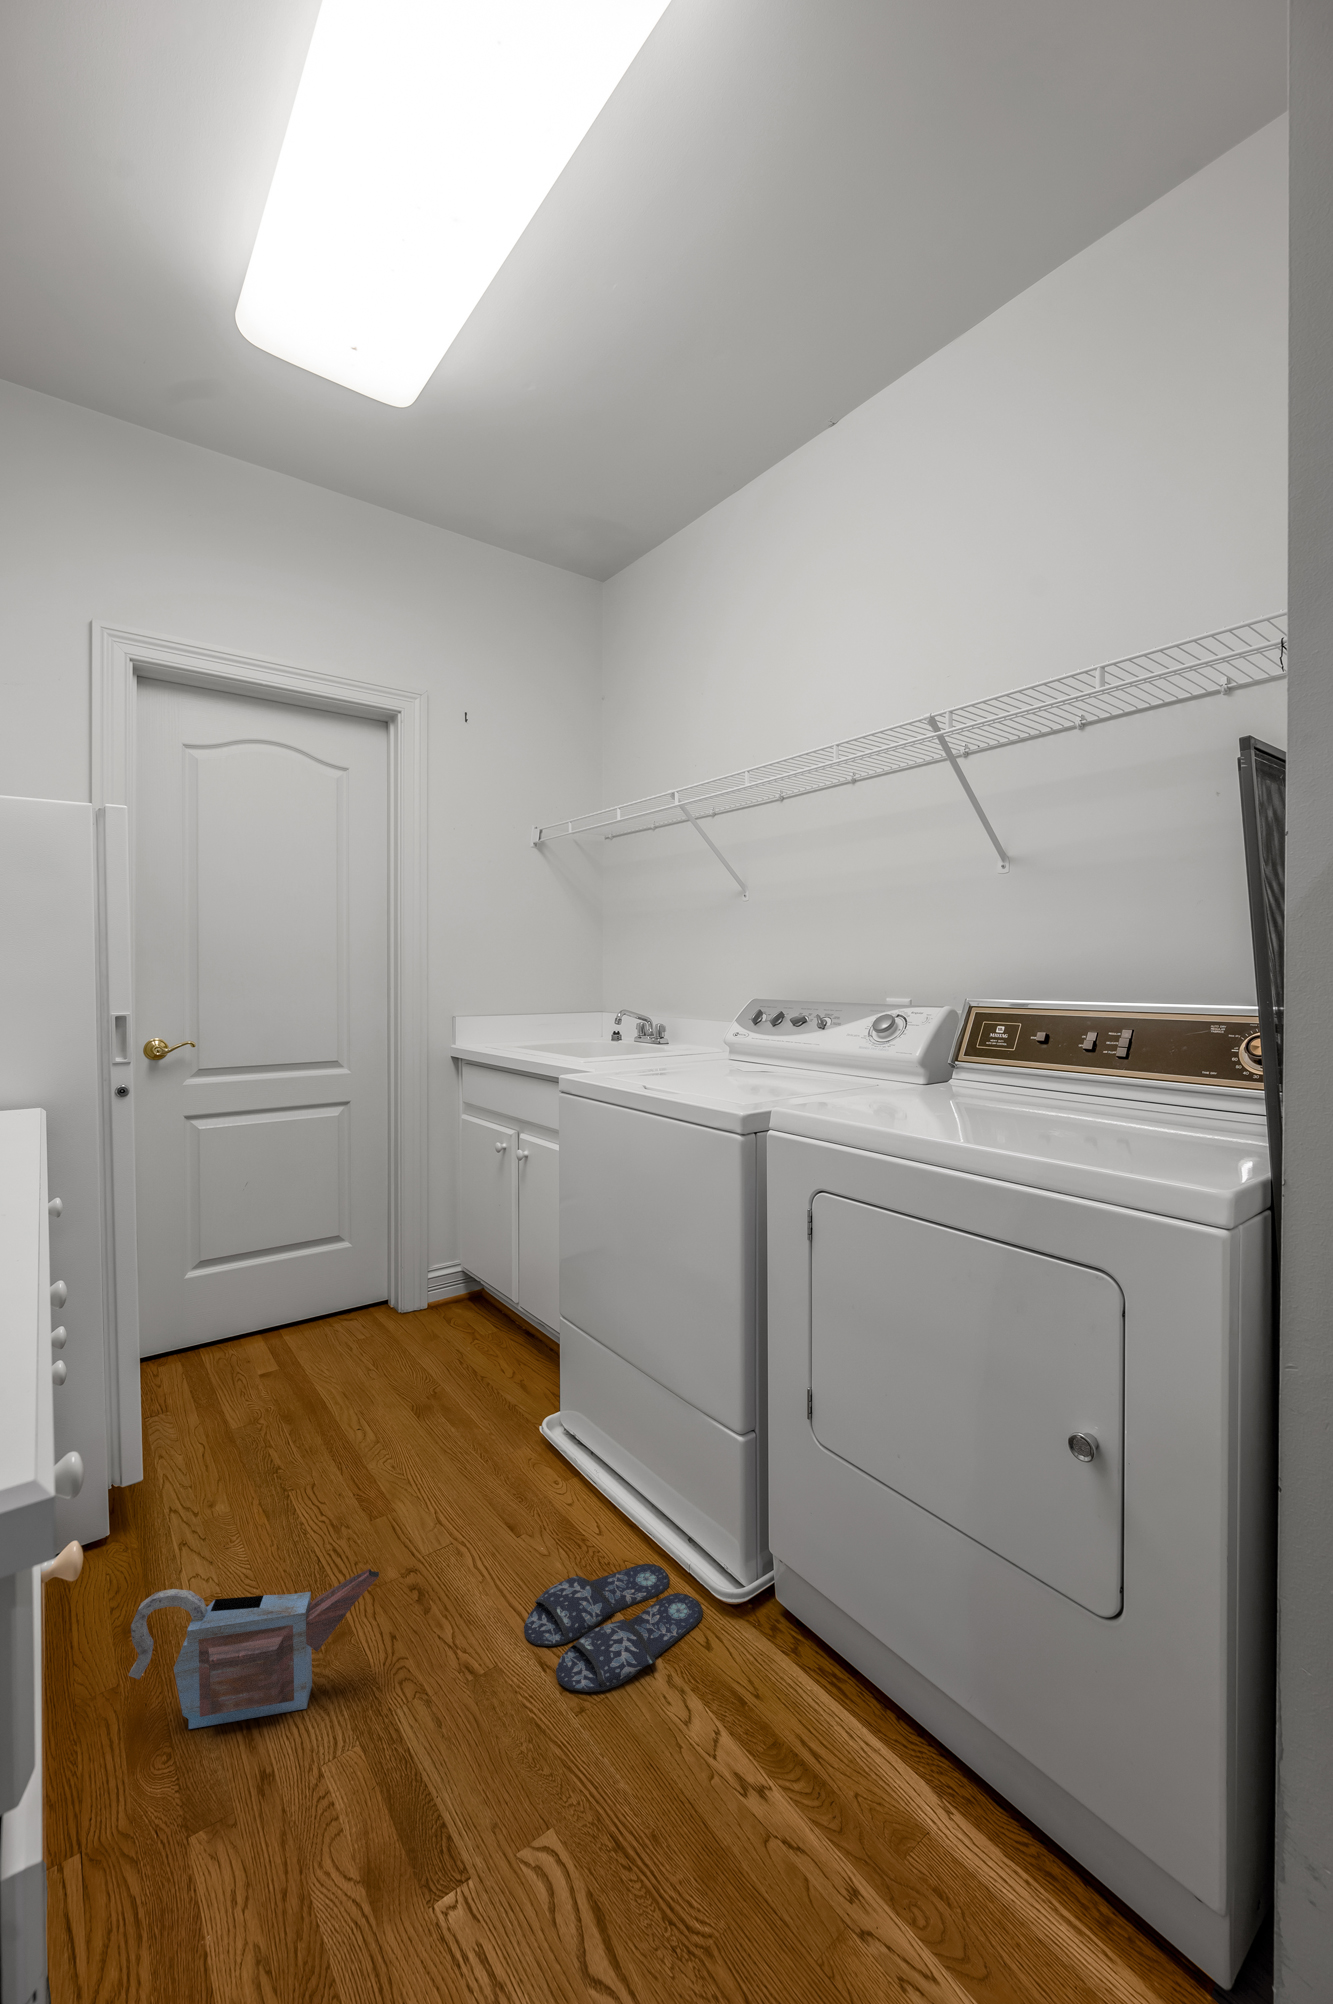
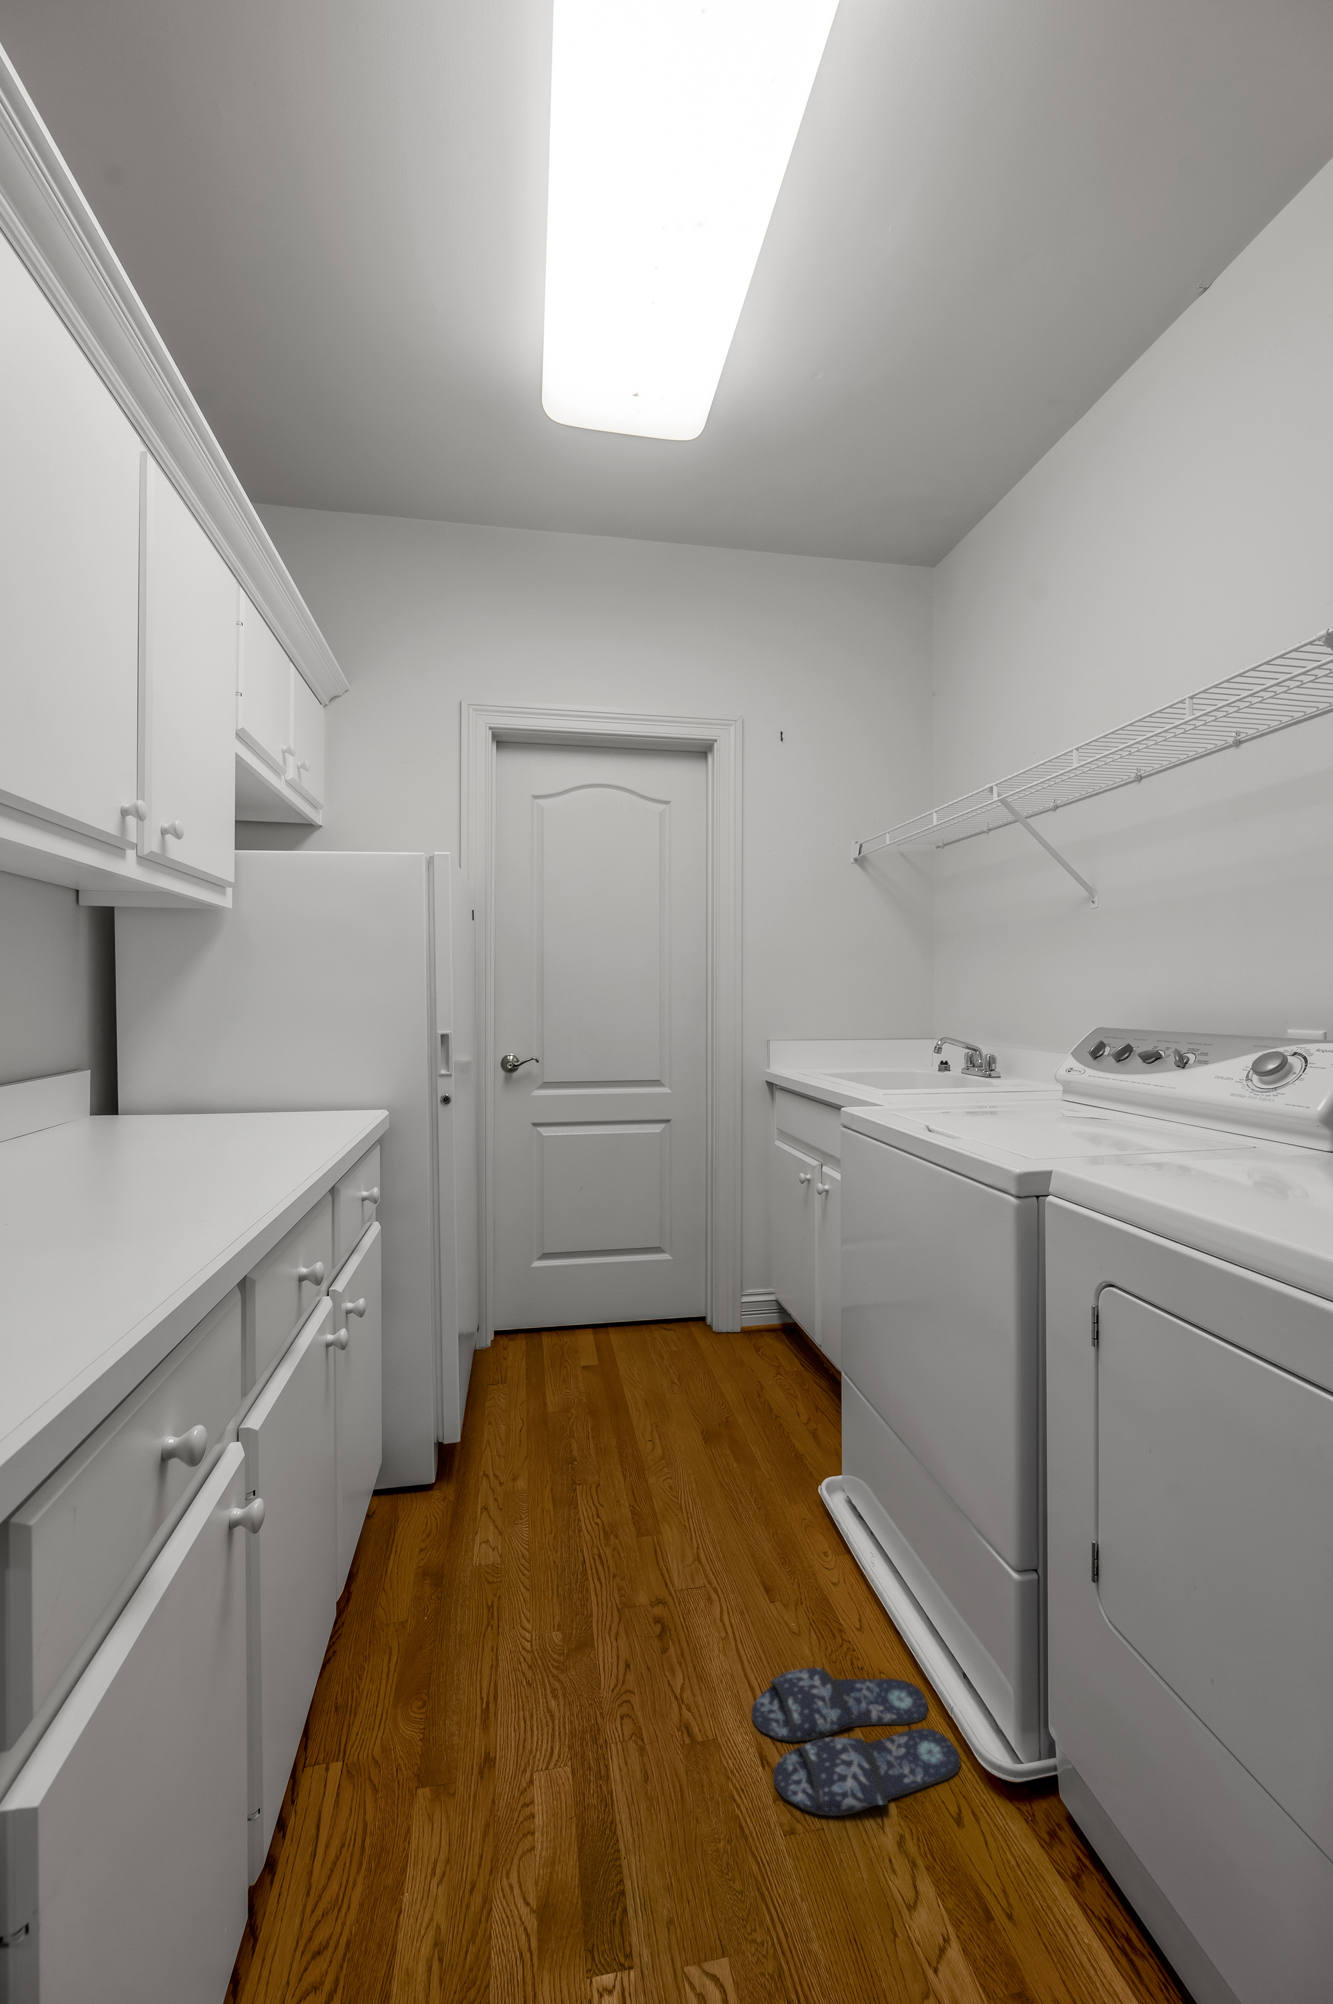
watering can: present [129,1569,379,1729] -> none [395,1556,604,1712]

